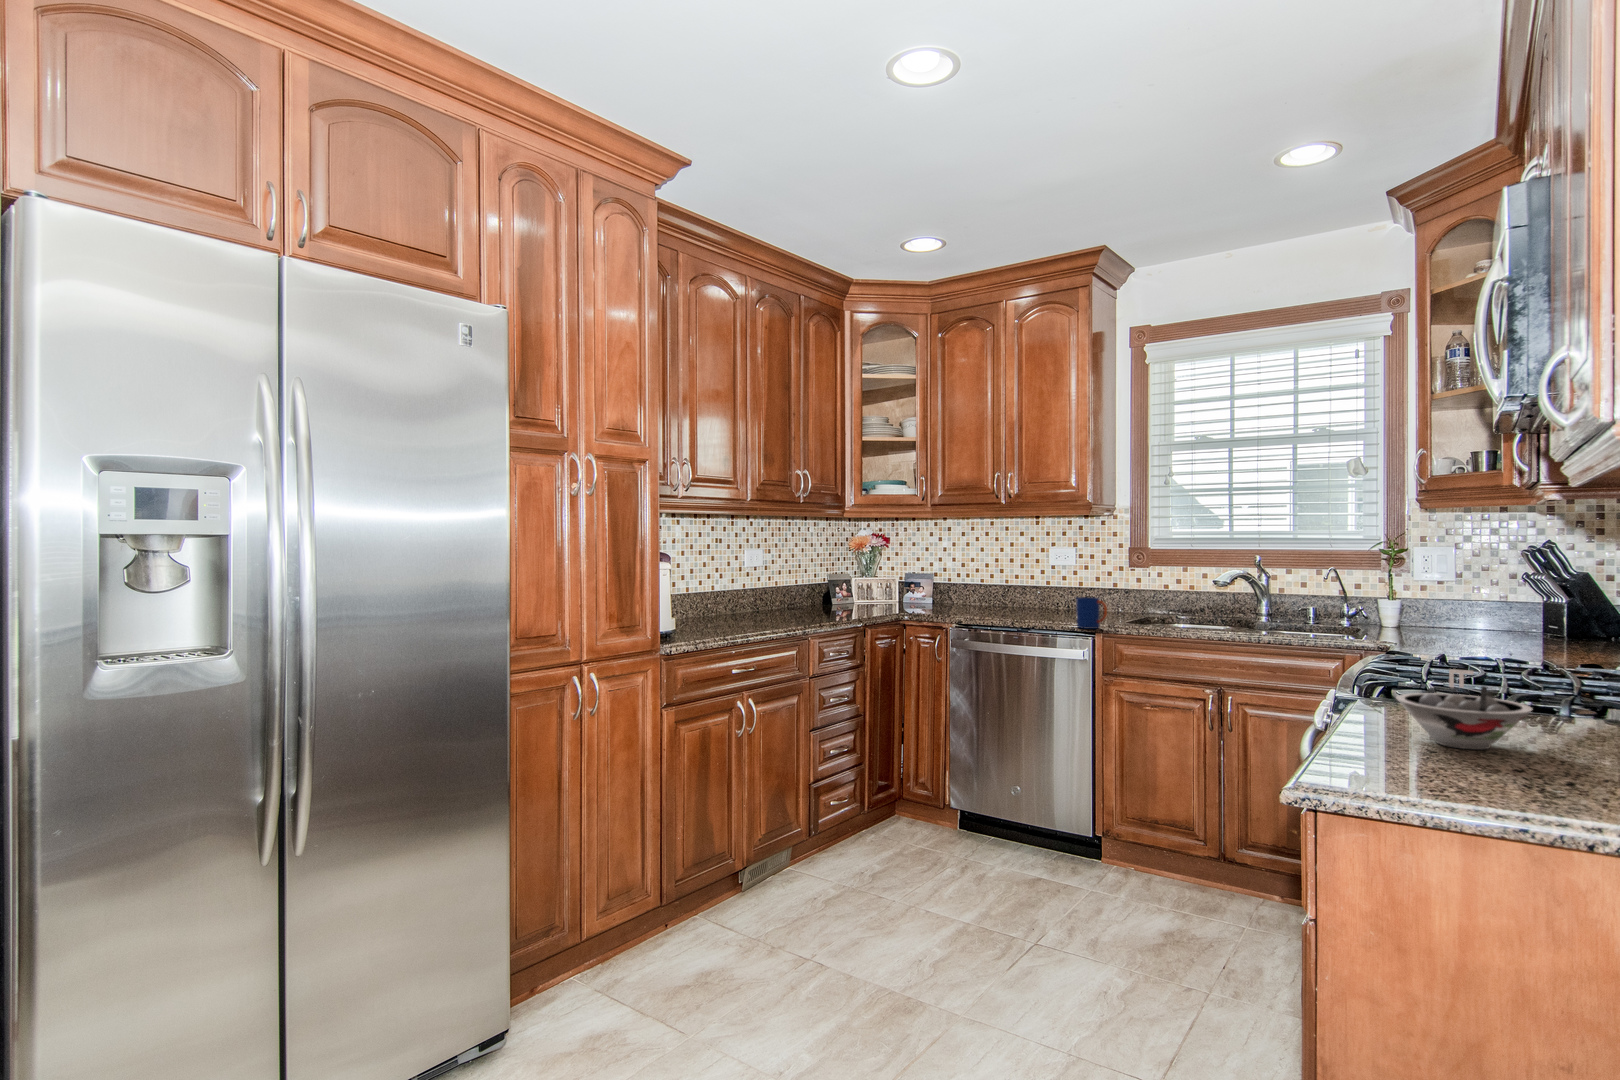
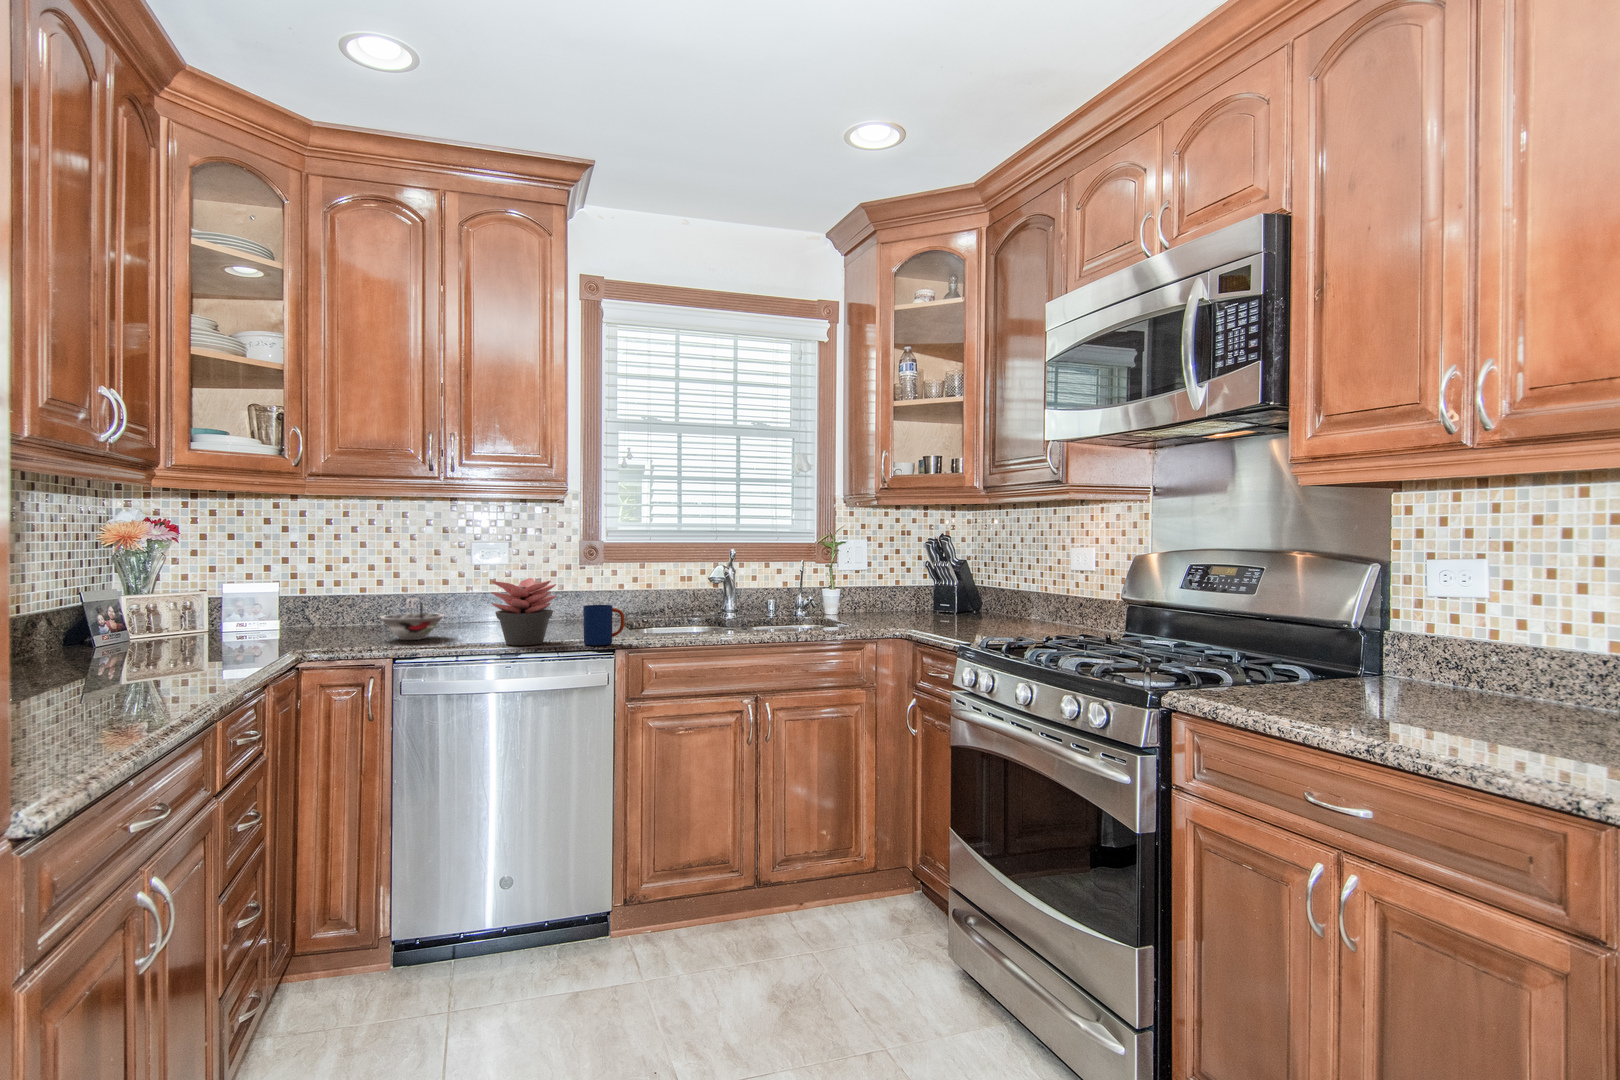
succulent plant: none [1019,575,1067,624] -> present [492,578,556,645]
bowl: present [1396,669,1532,749] -> present [381,598,444,640]

